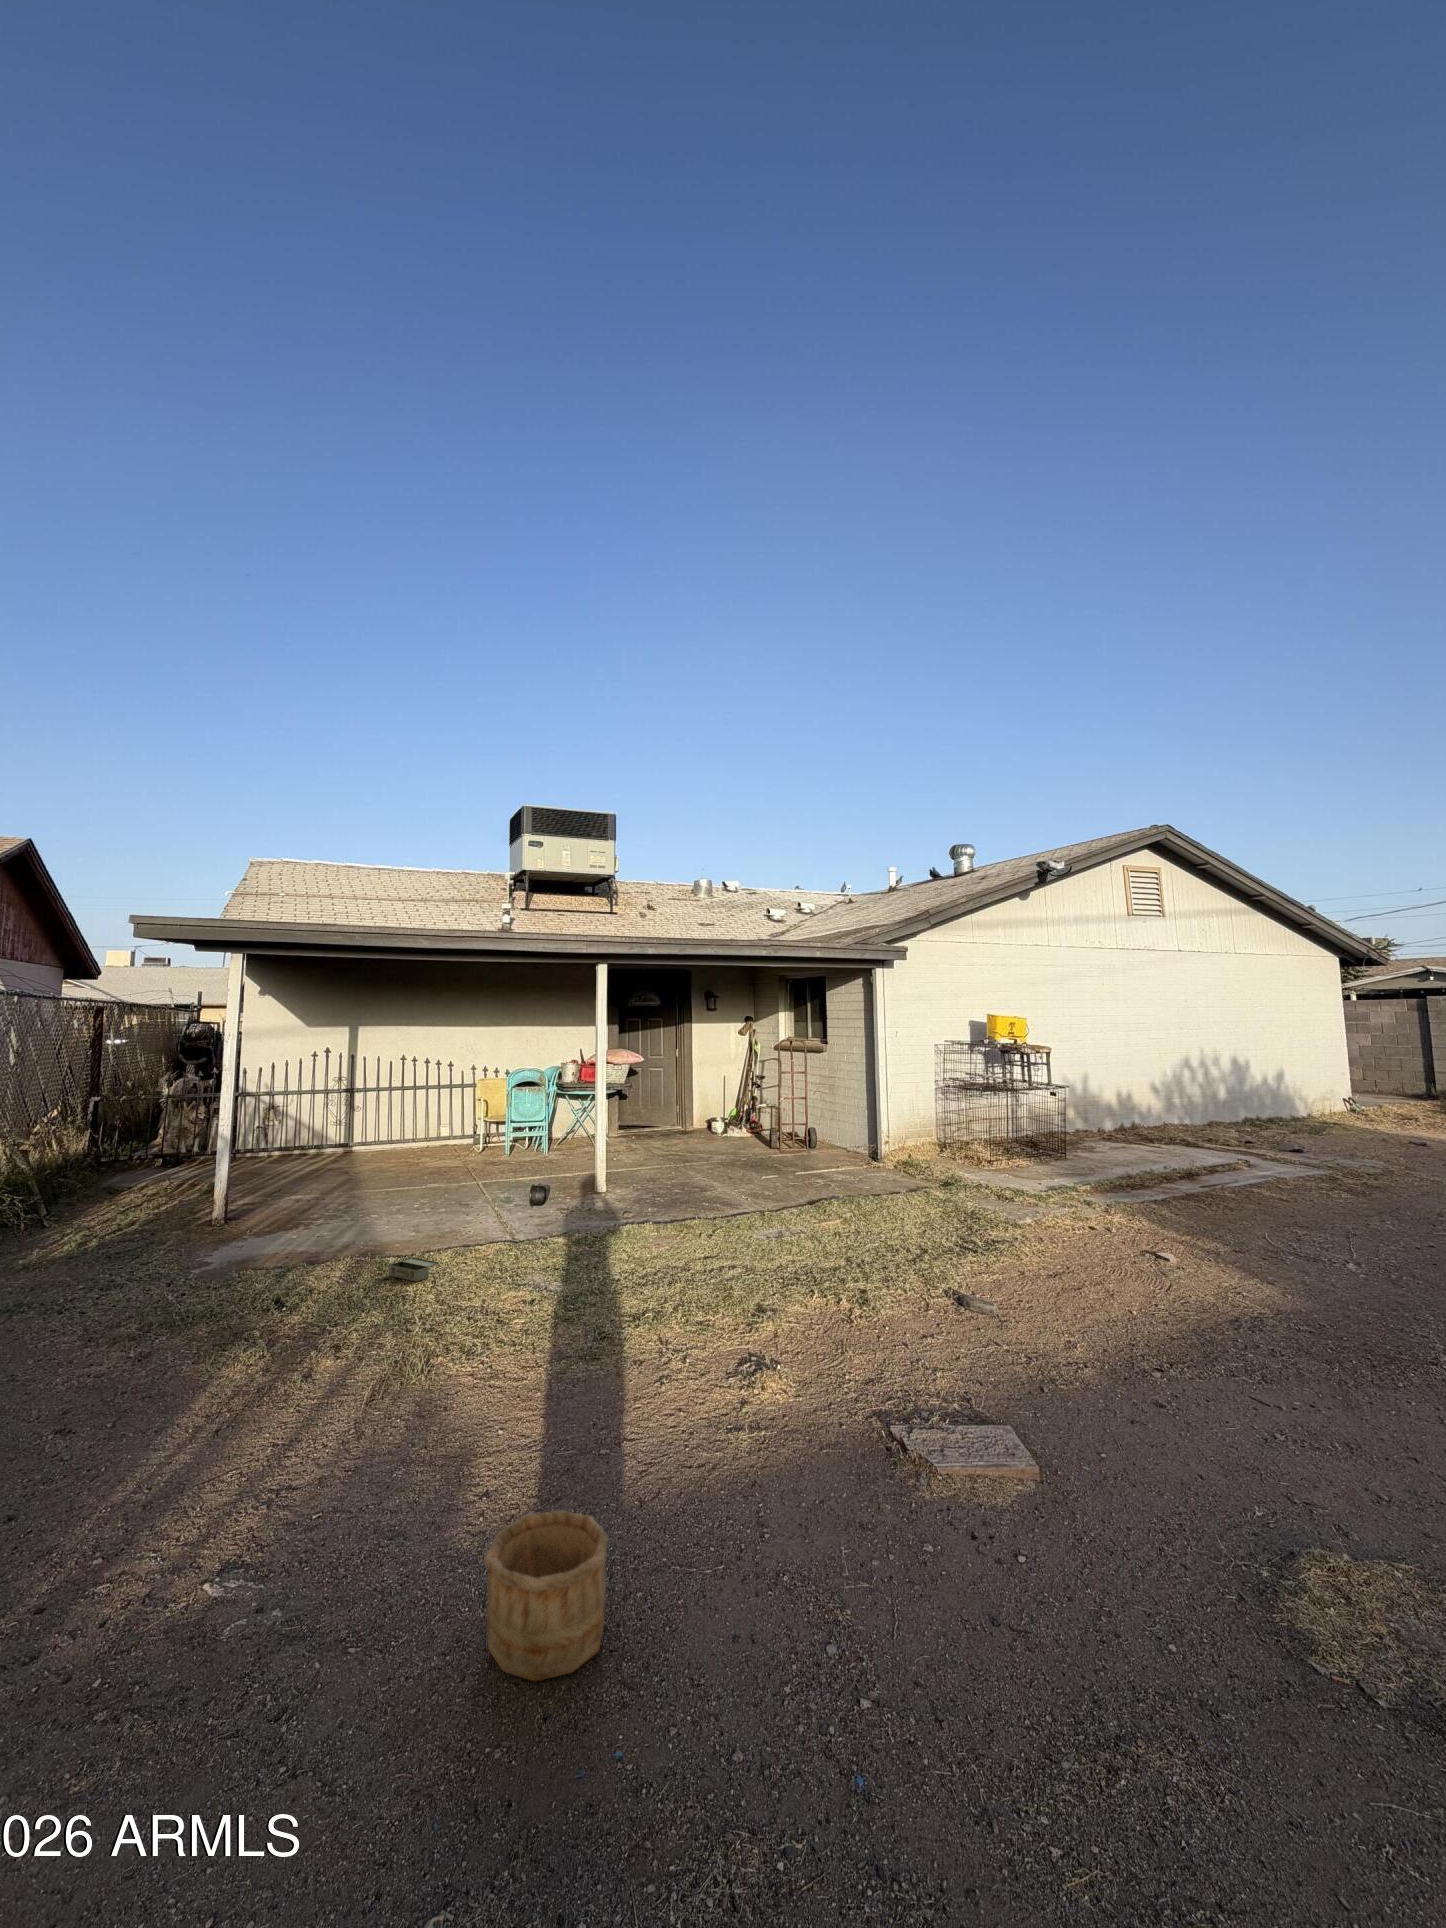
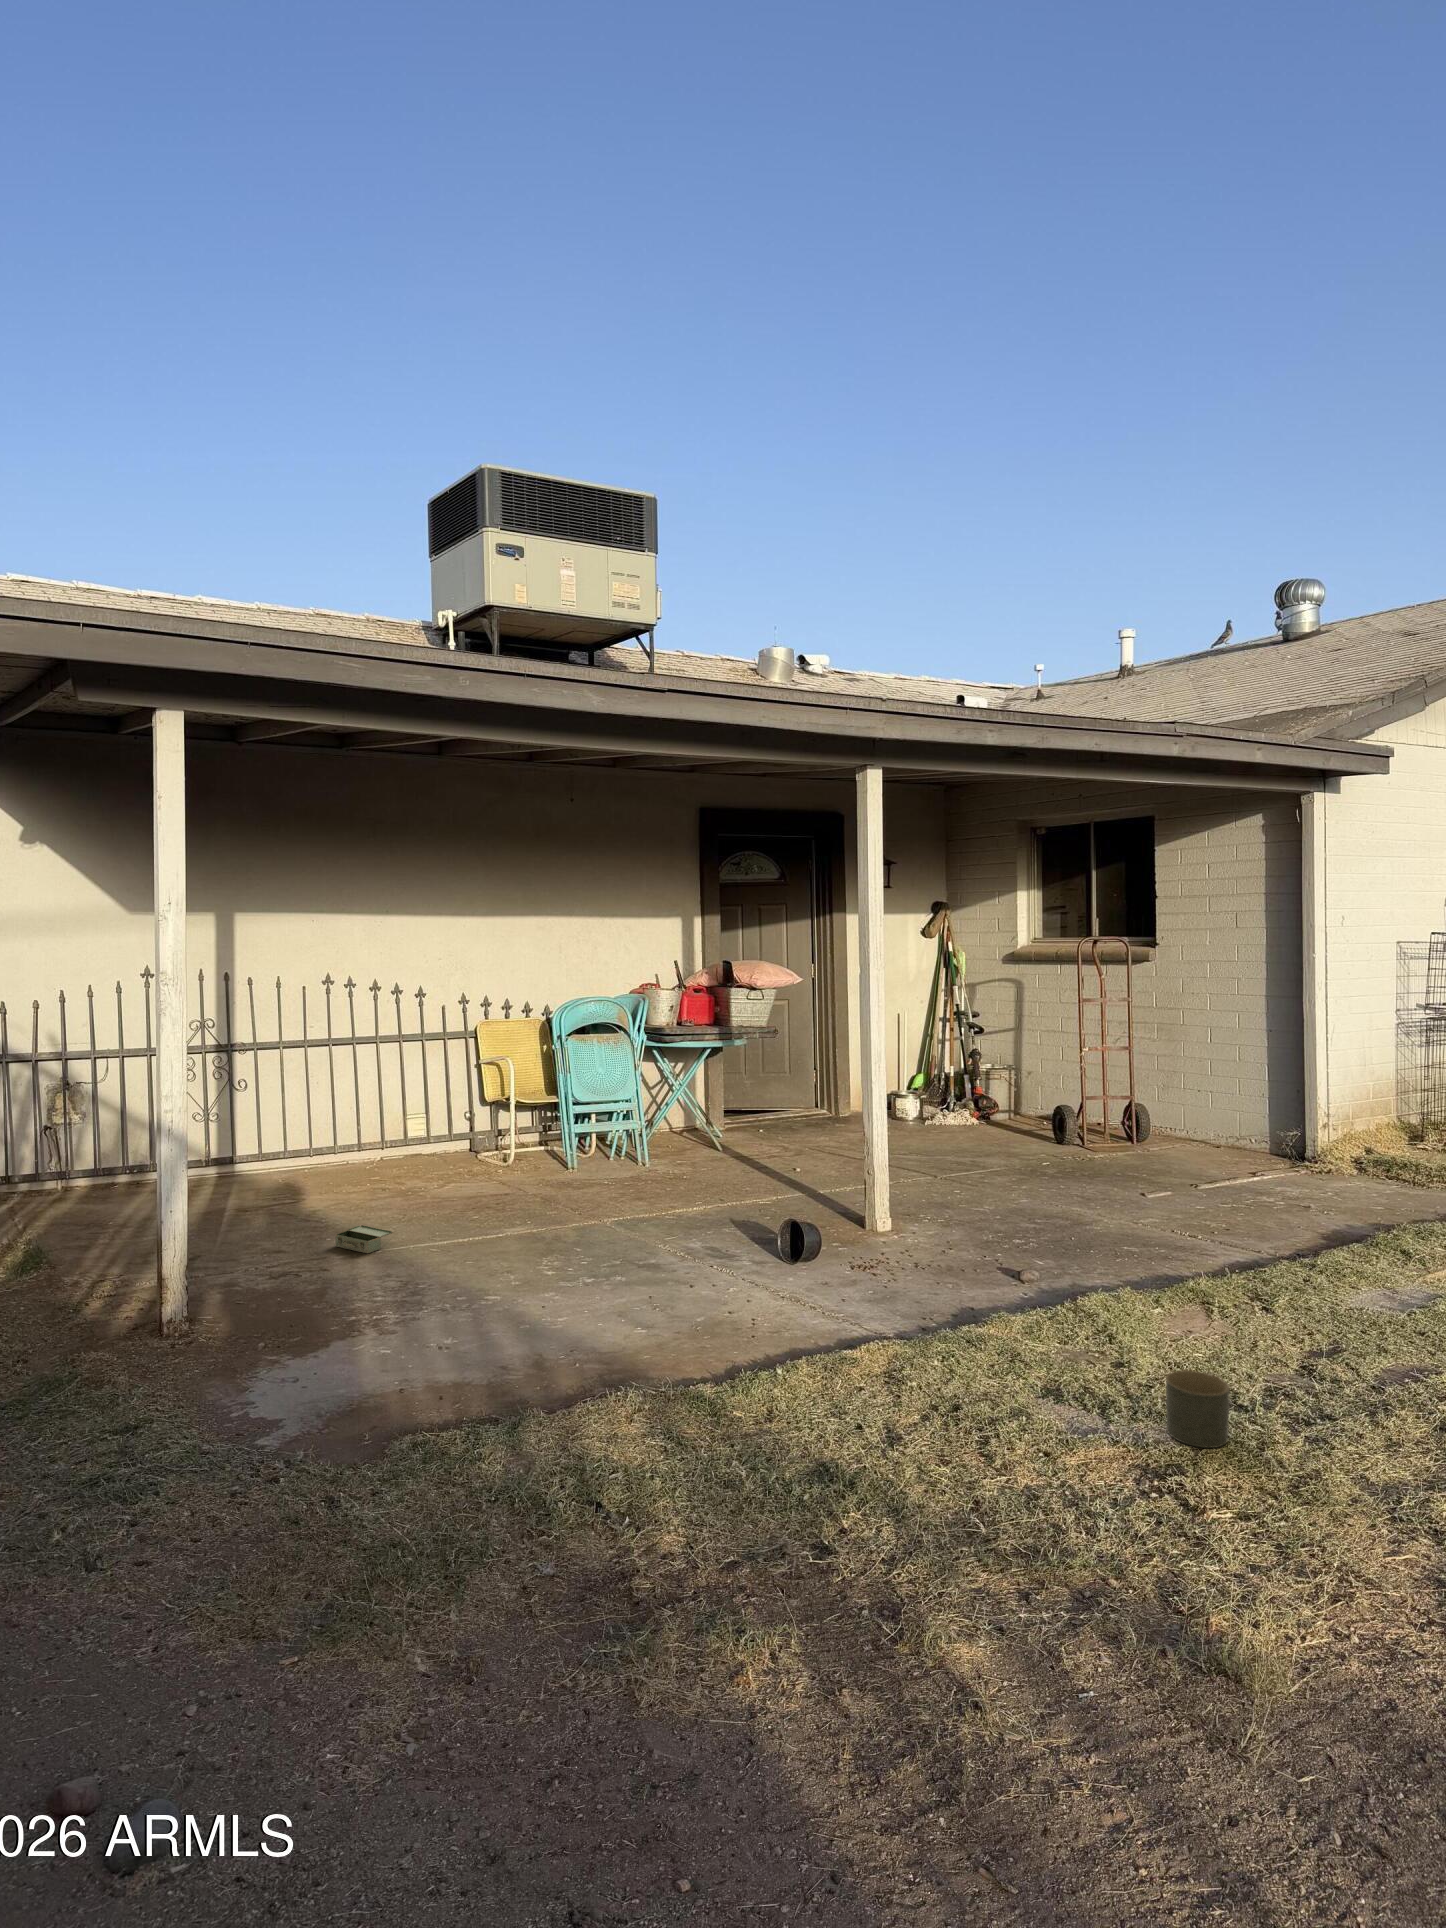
planter: none [1129,1377,1189,1450] -> present [1166,1370,1230,1448]
wooden bucket: present [484,1511,609,1681] -> none [465,1519,596,1689]

